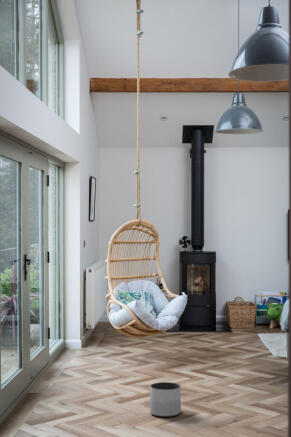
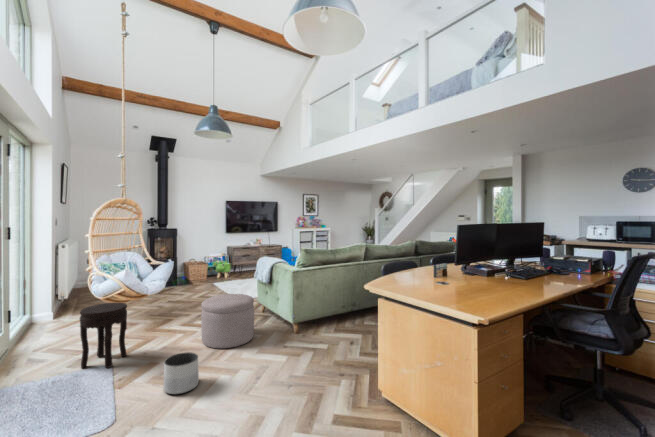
side table: none [94,330,132,390] -> present [80,303,127,368]
ottoman: none [202,337,262,396] -> present [201,294,254,348]

